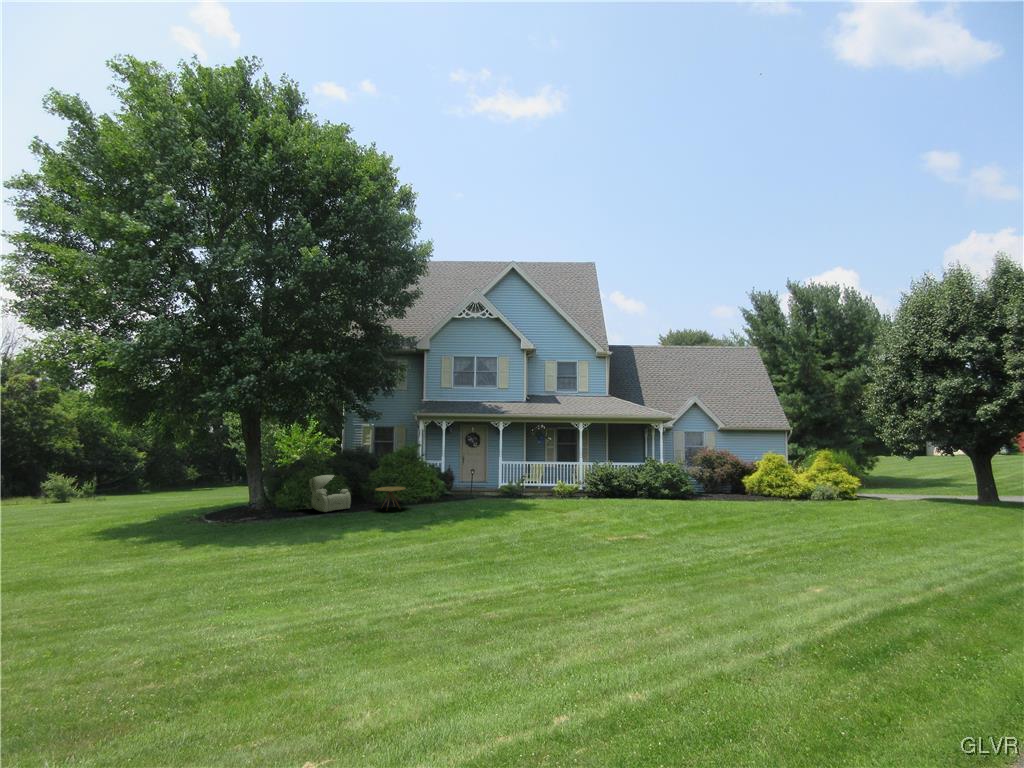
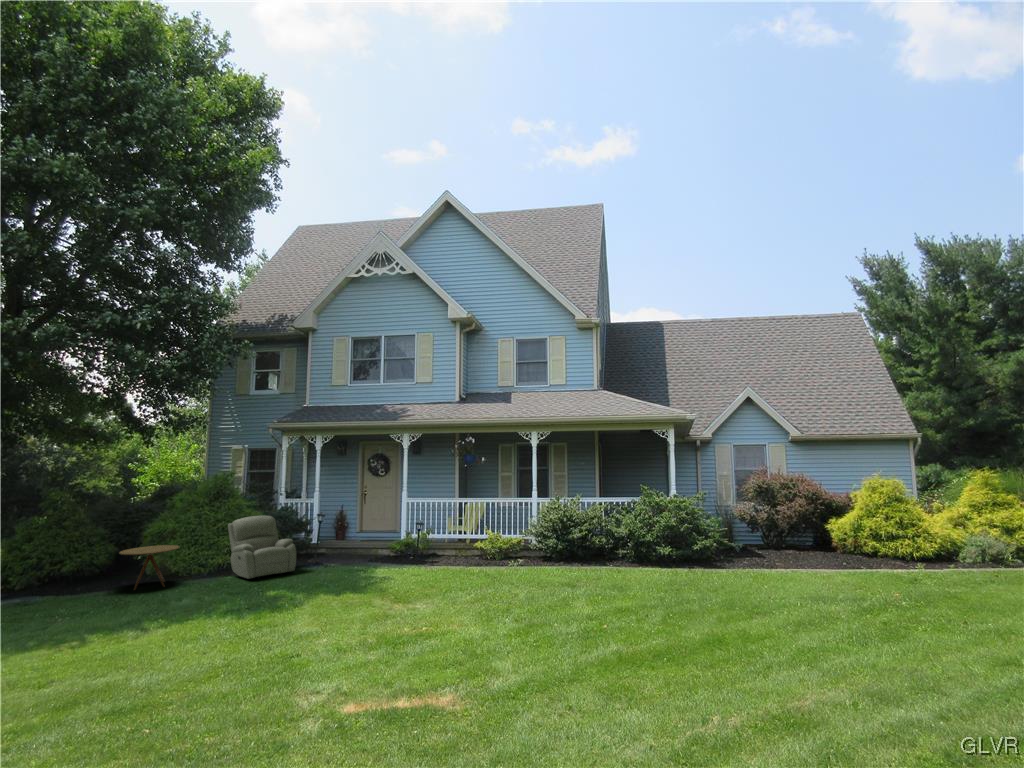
chair: present [309,475,351,512] -> present [228,516,296,579]

